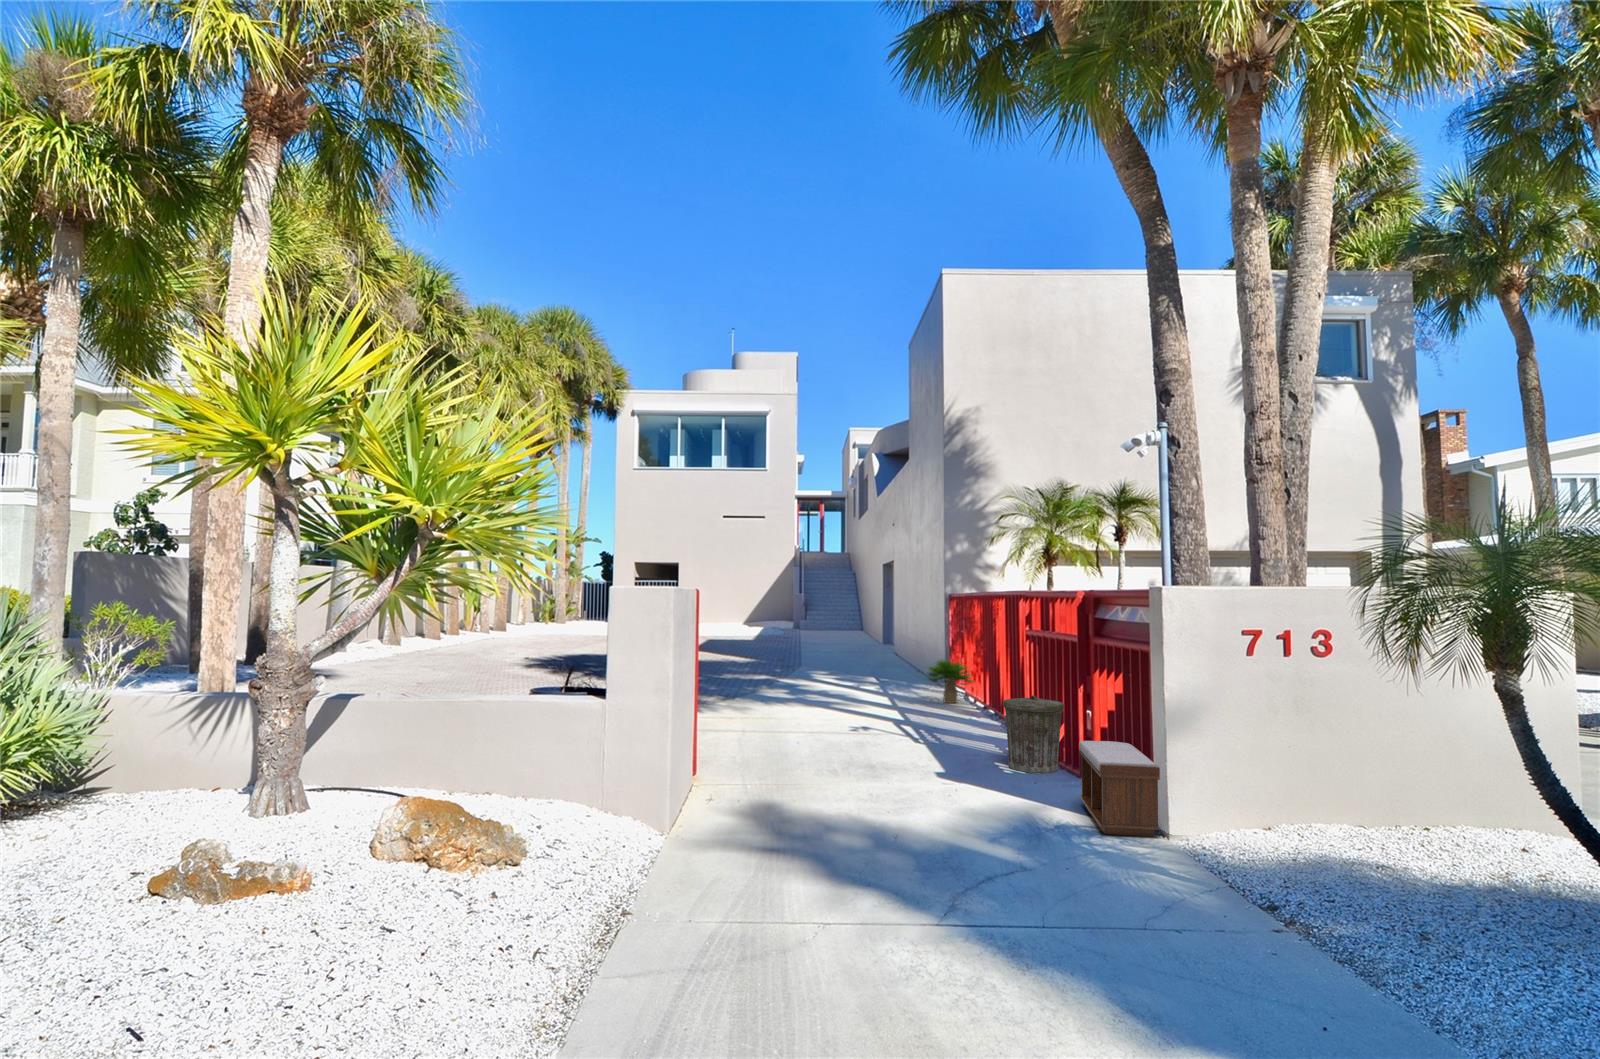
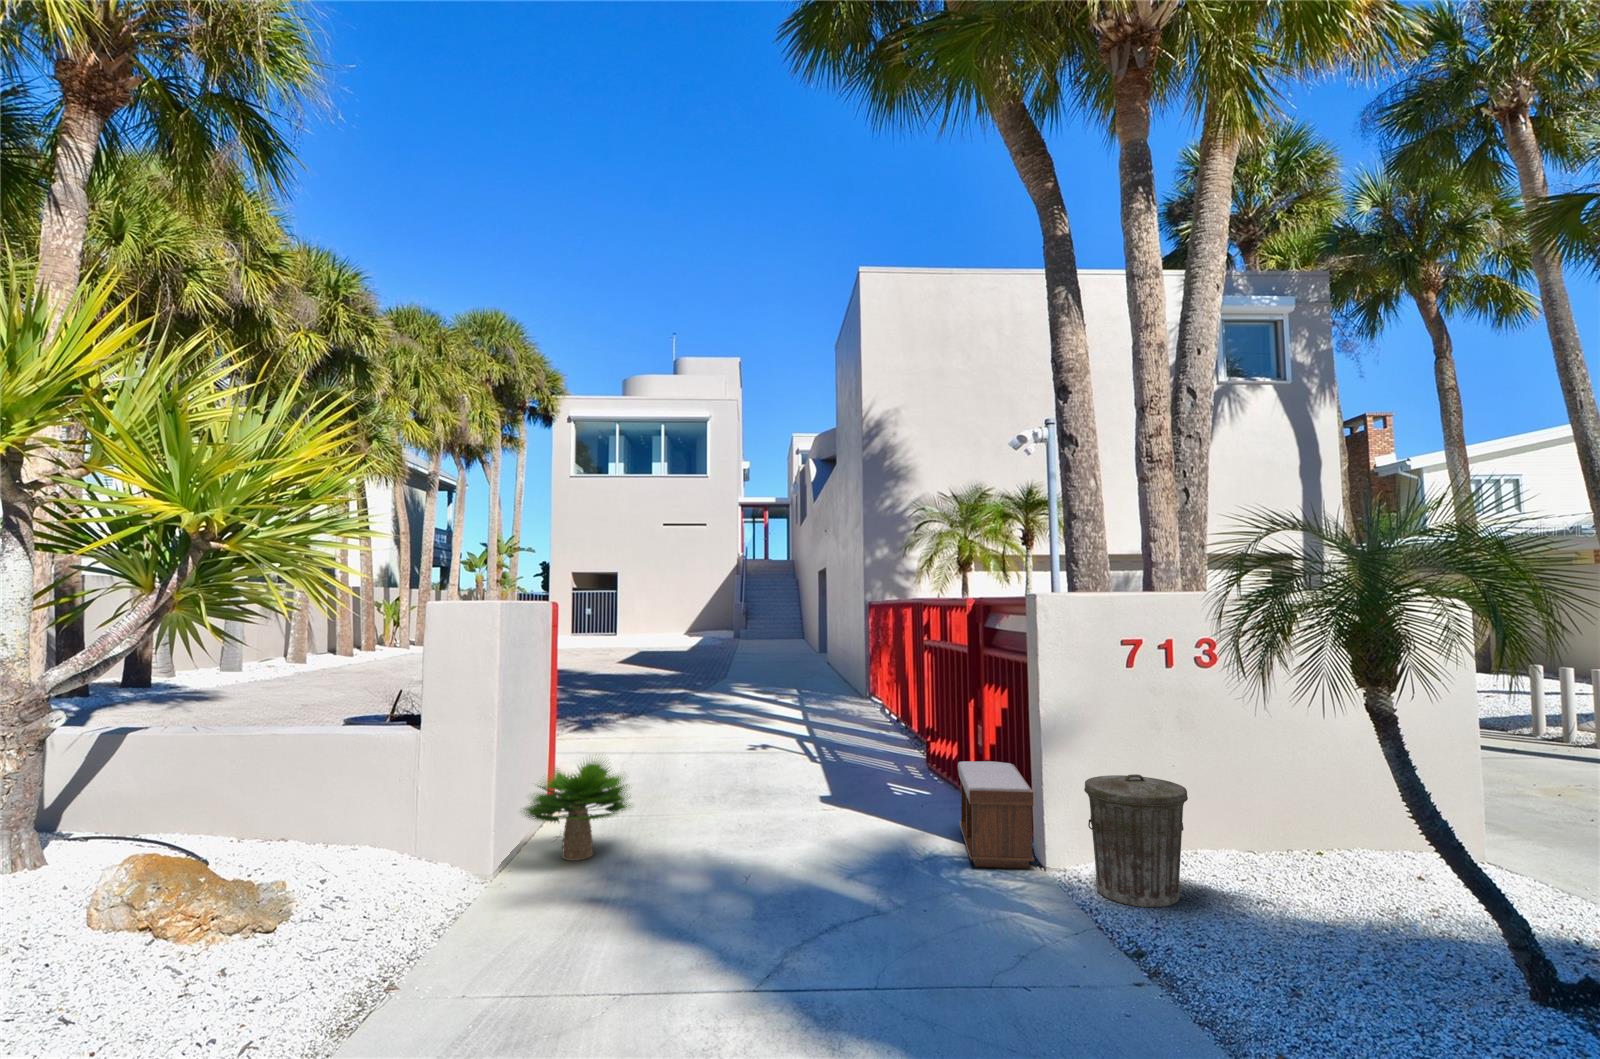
potted plant: present [928,660,974,703] -> present [523,761,630,861]
trash can: present [1003,695,1064,773] -> present [1084,774,1188,907]

